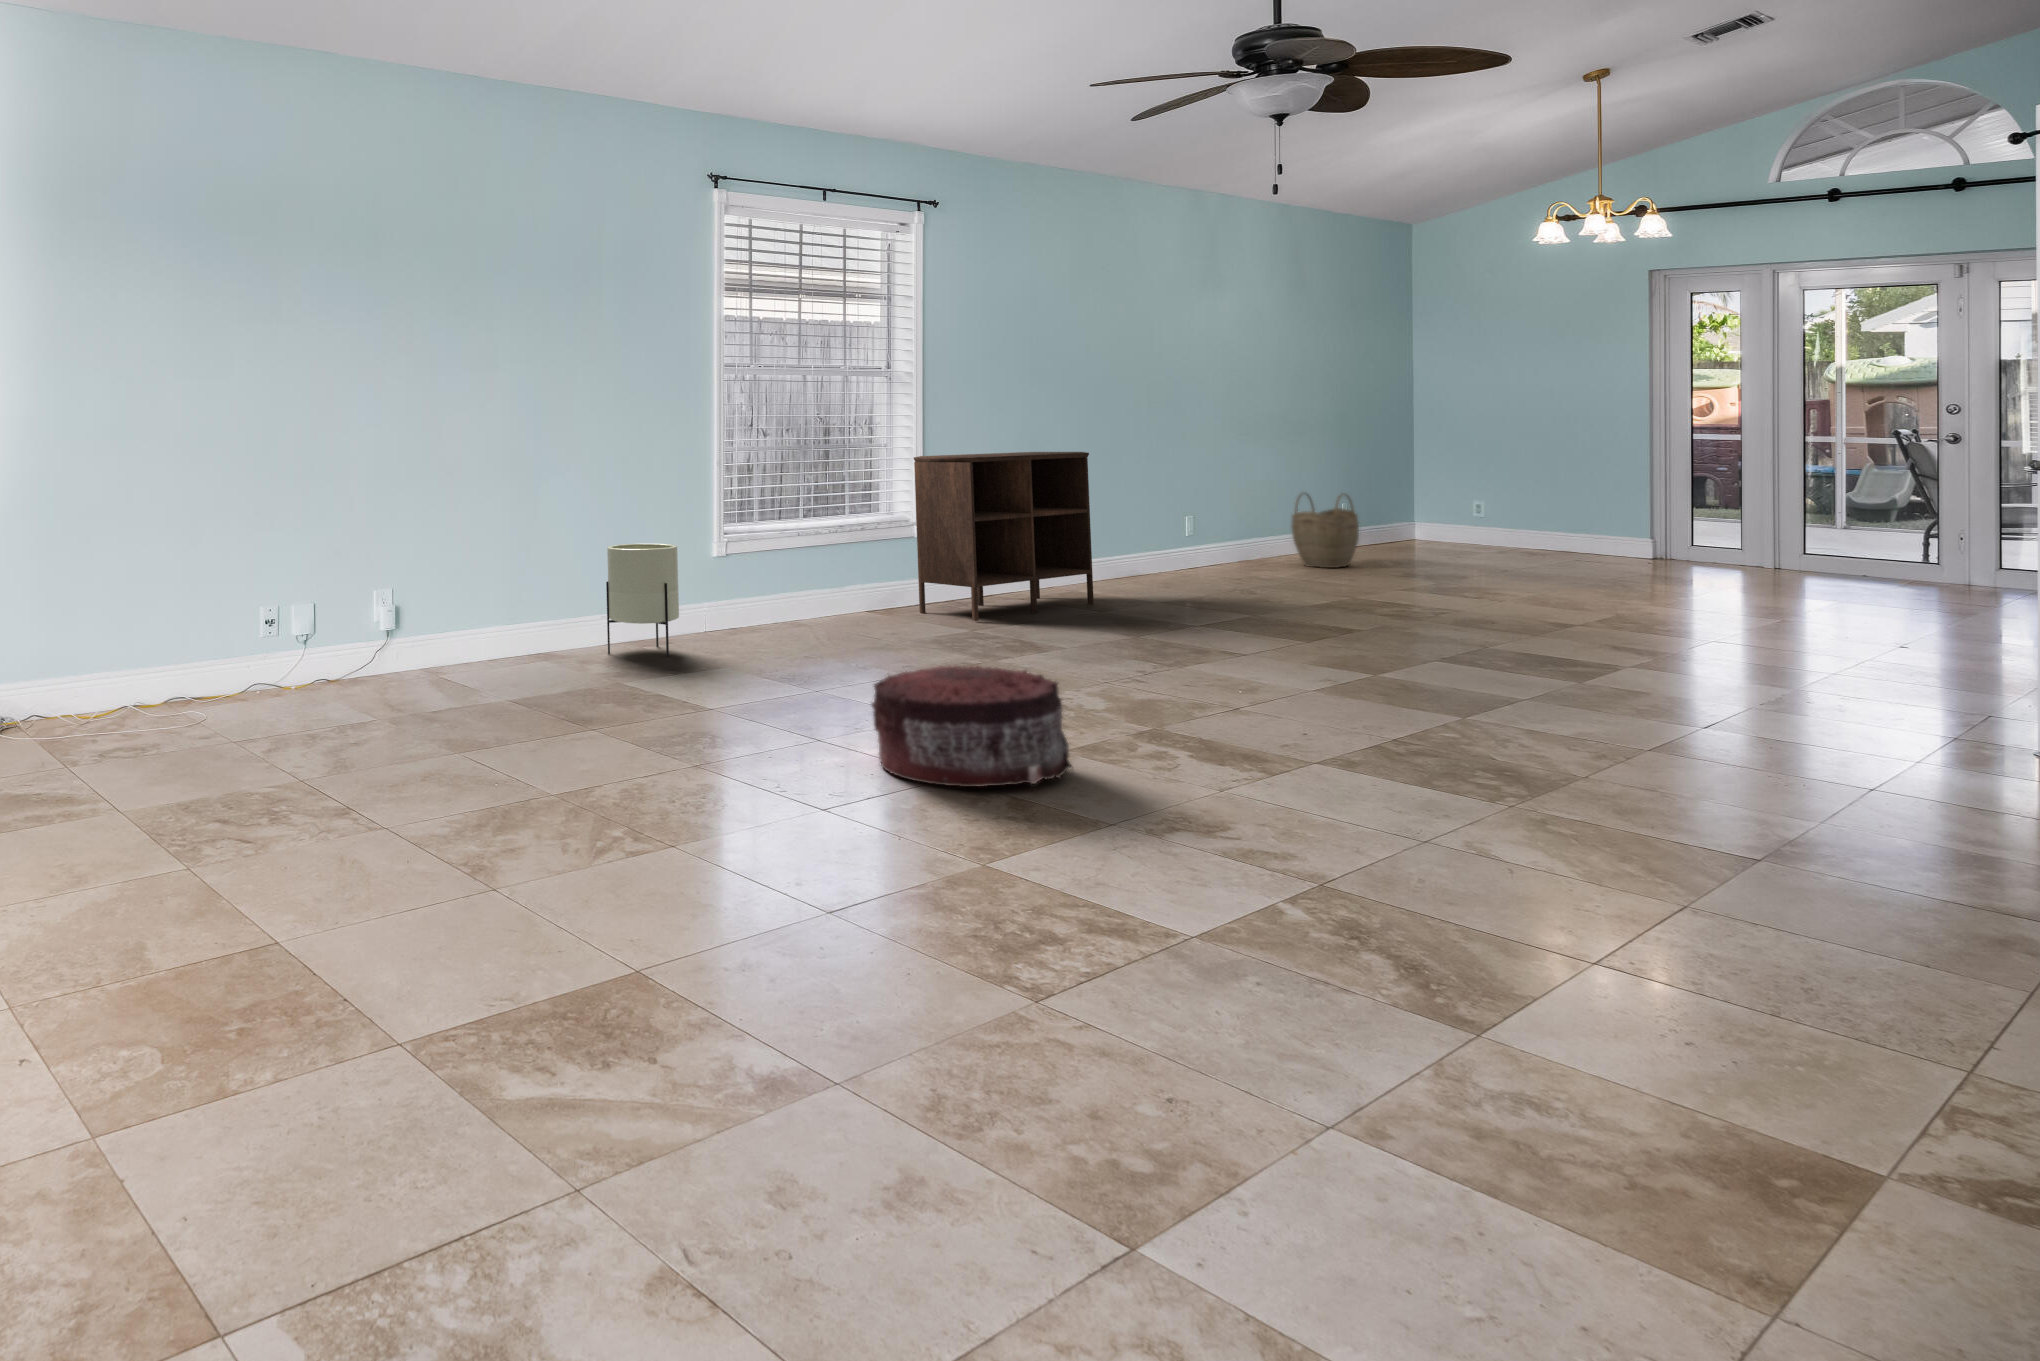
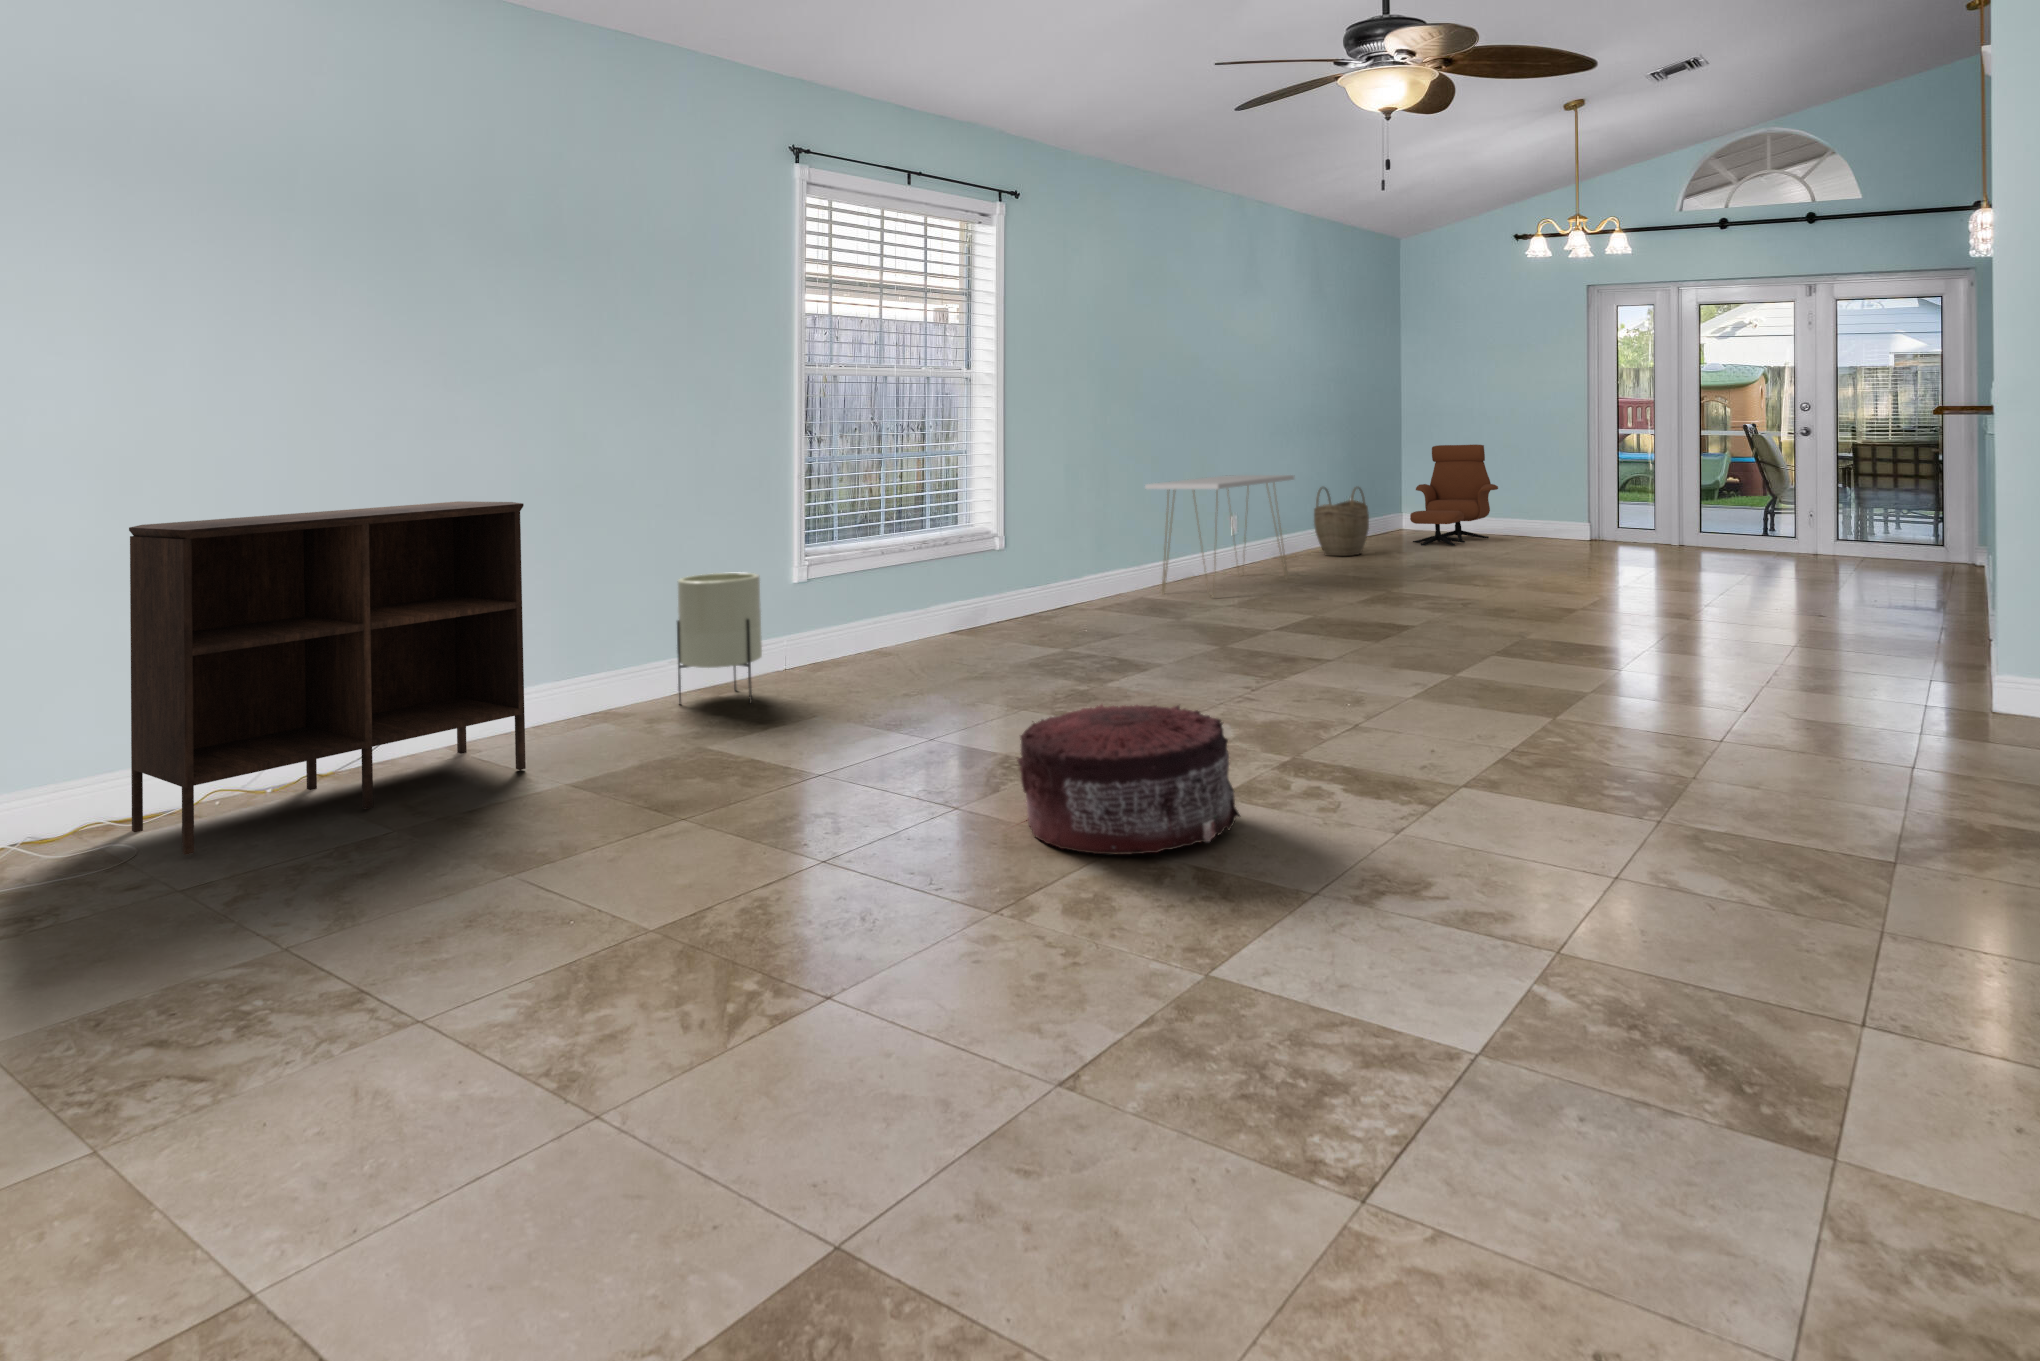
shelving unit: present [914,452,1094,621] -> present [129,501,526,855]
lounge chair: none [1418,452,1534,563] -> present [1410,445,1498,546]
console table: none [1081,476,1254,599] -> present [1145,475,1294,597]

